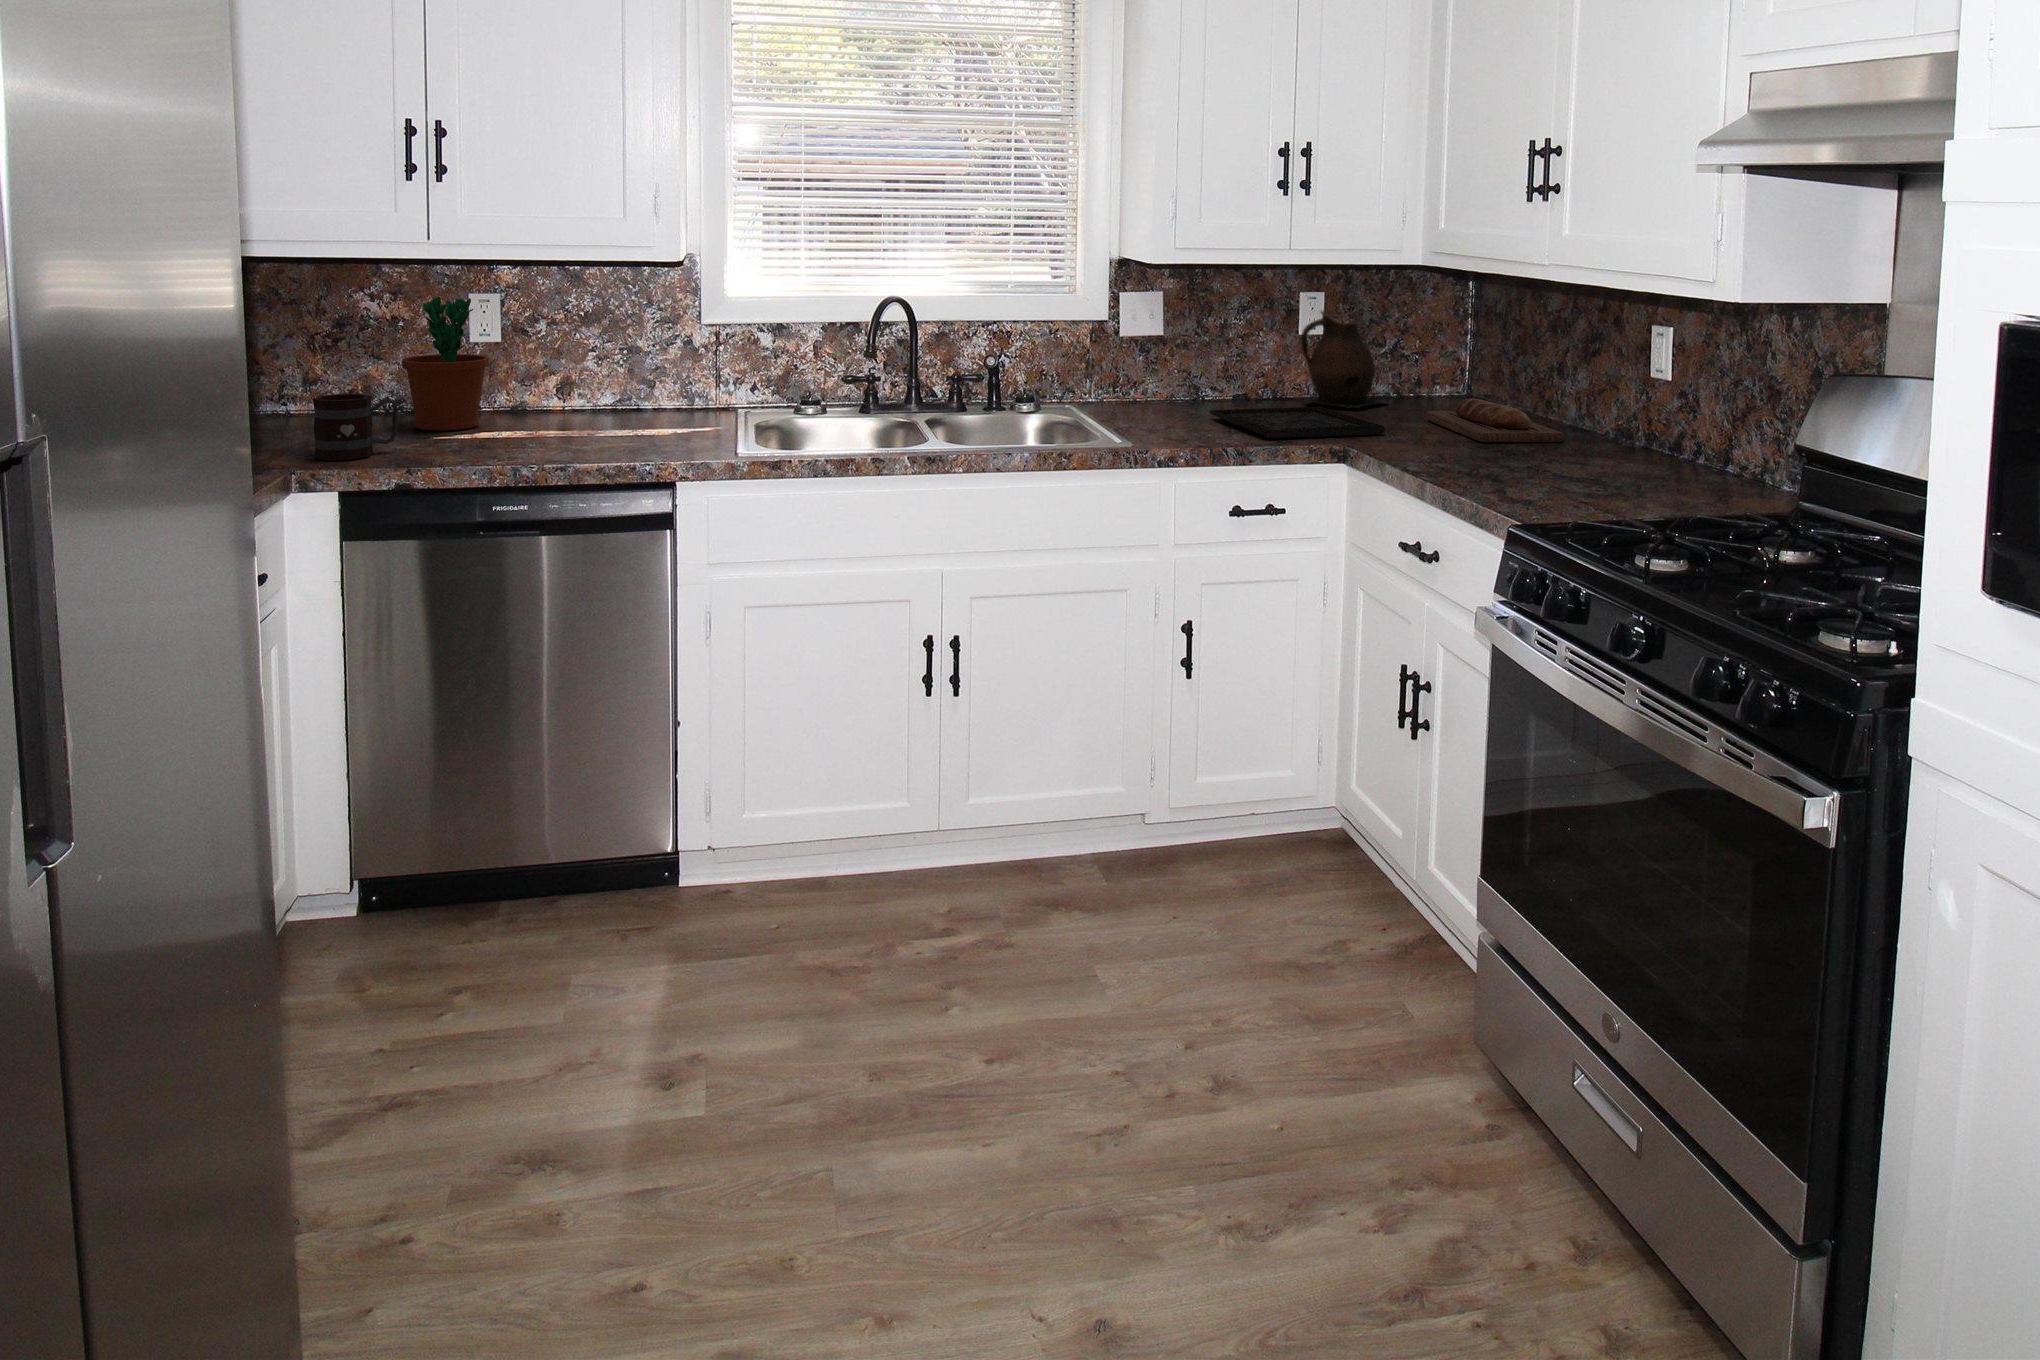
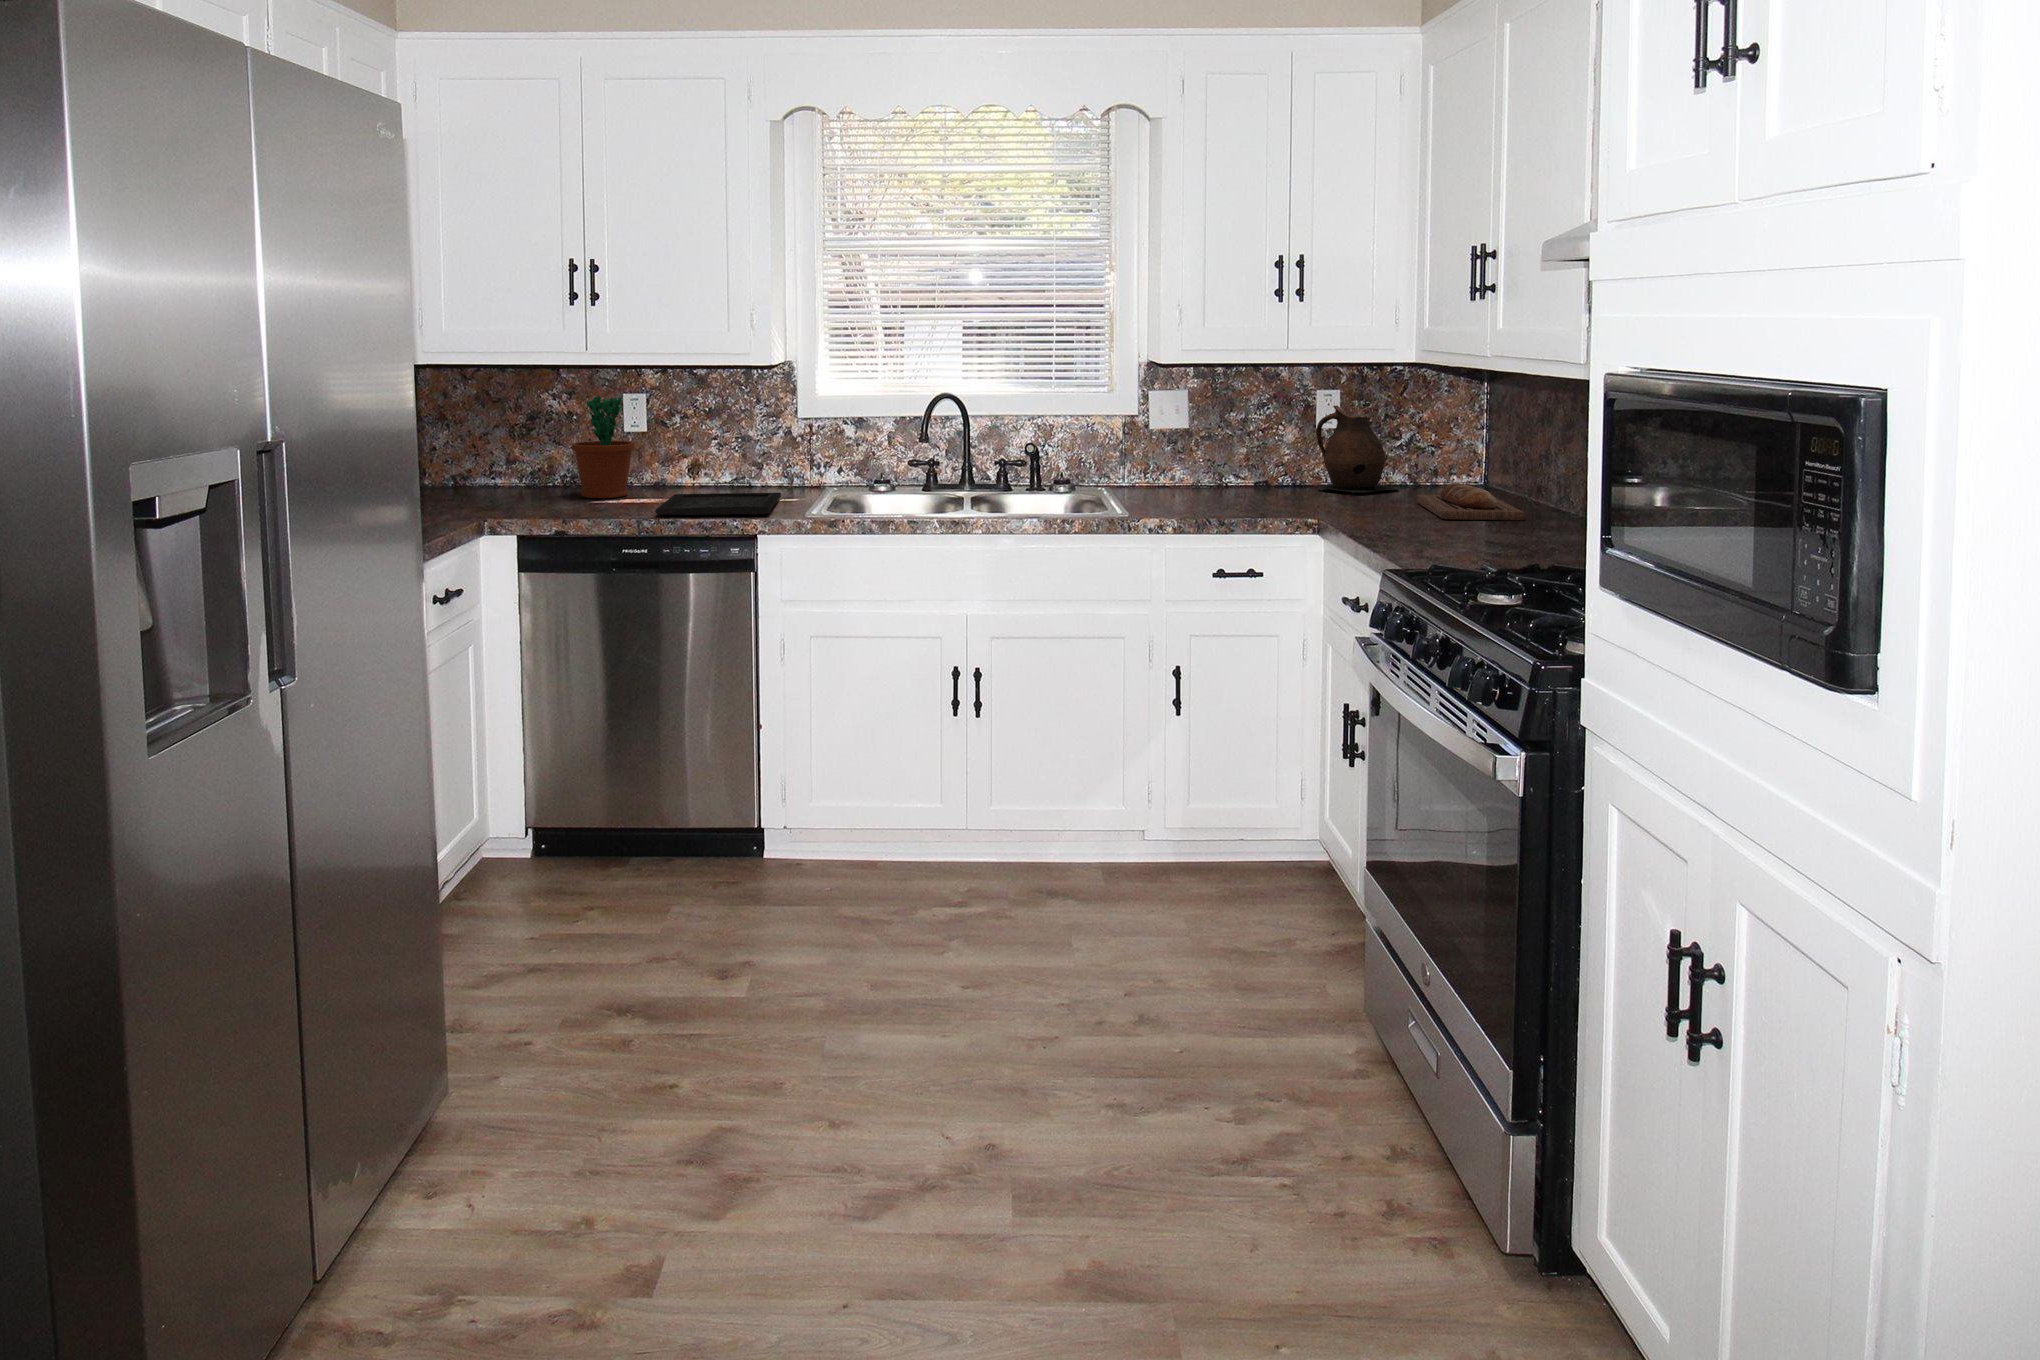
mug: present [313,394,398,460] -> none [503,467,563,515]
tray: present [1209,407,1385,438] -> present [655,493,781,515]

